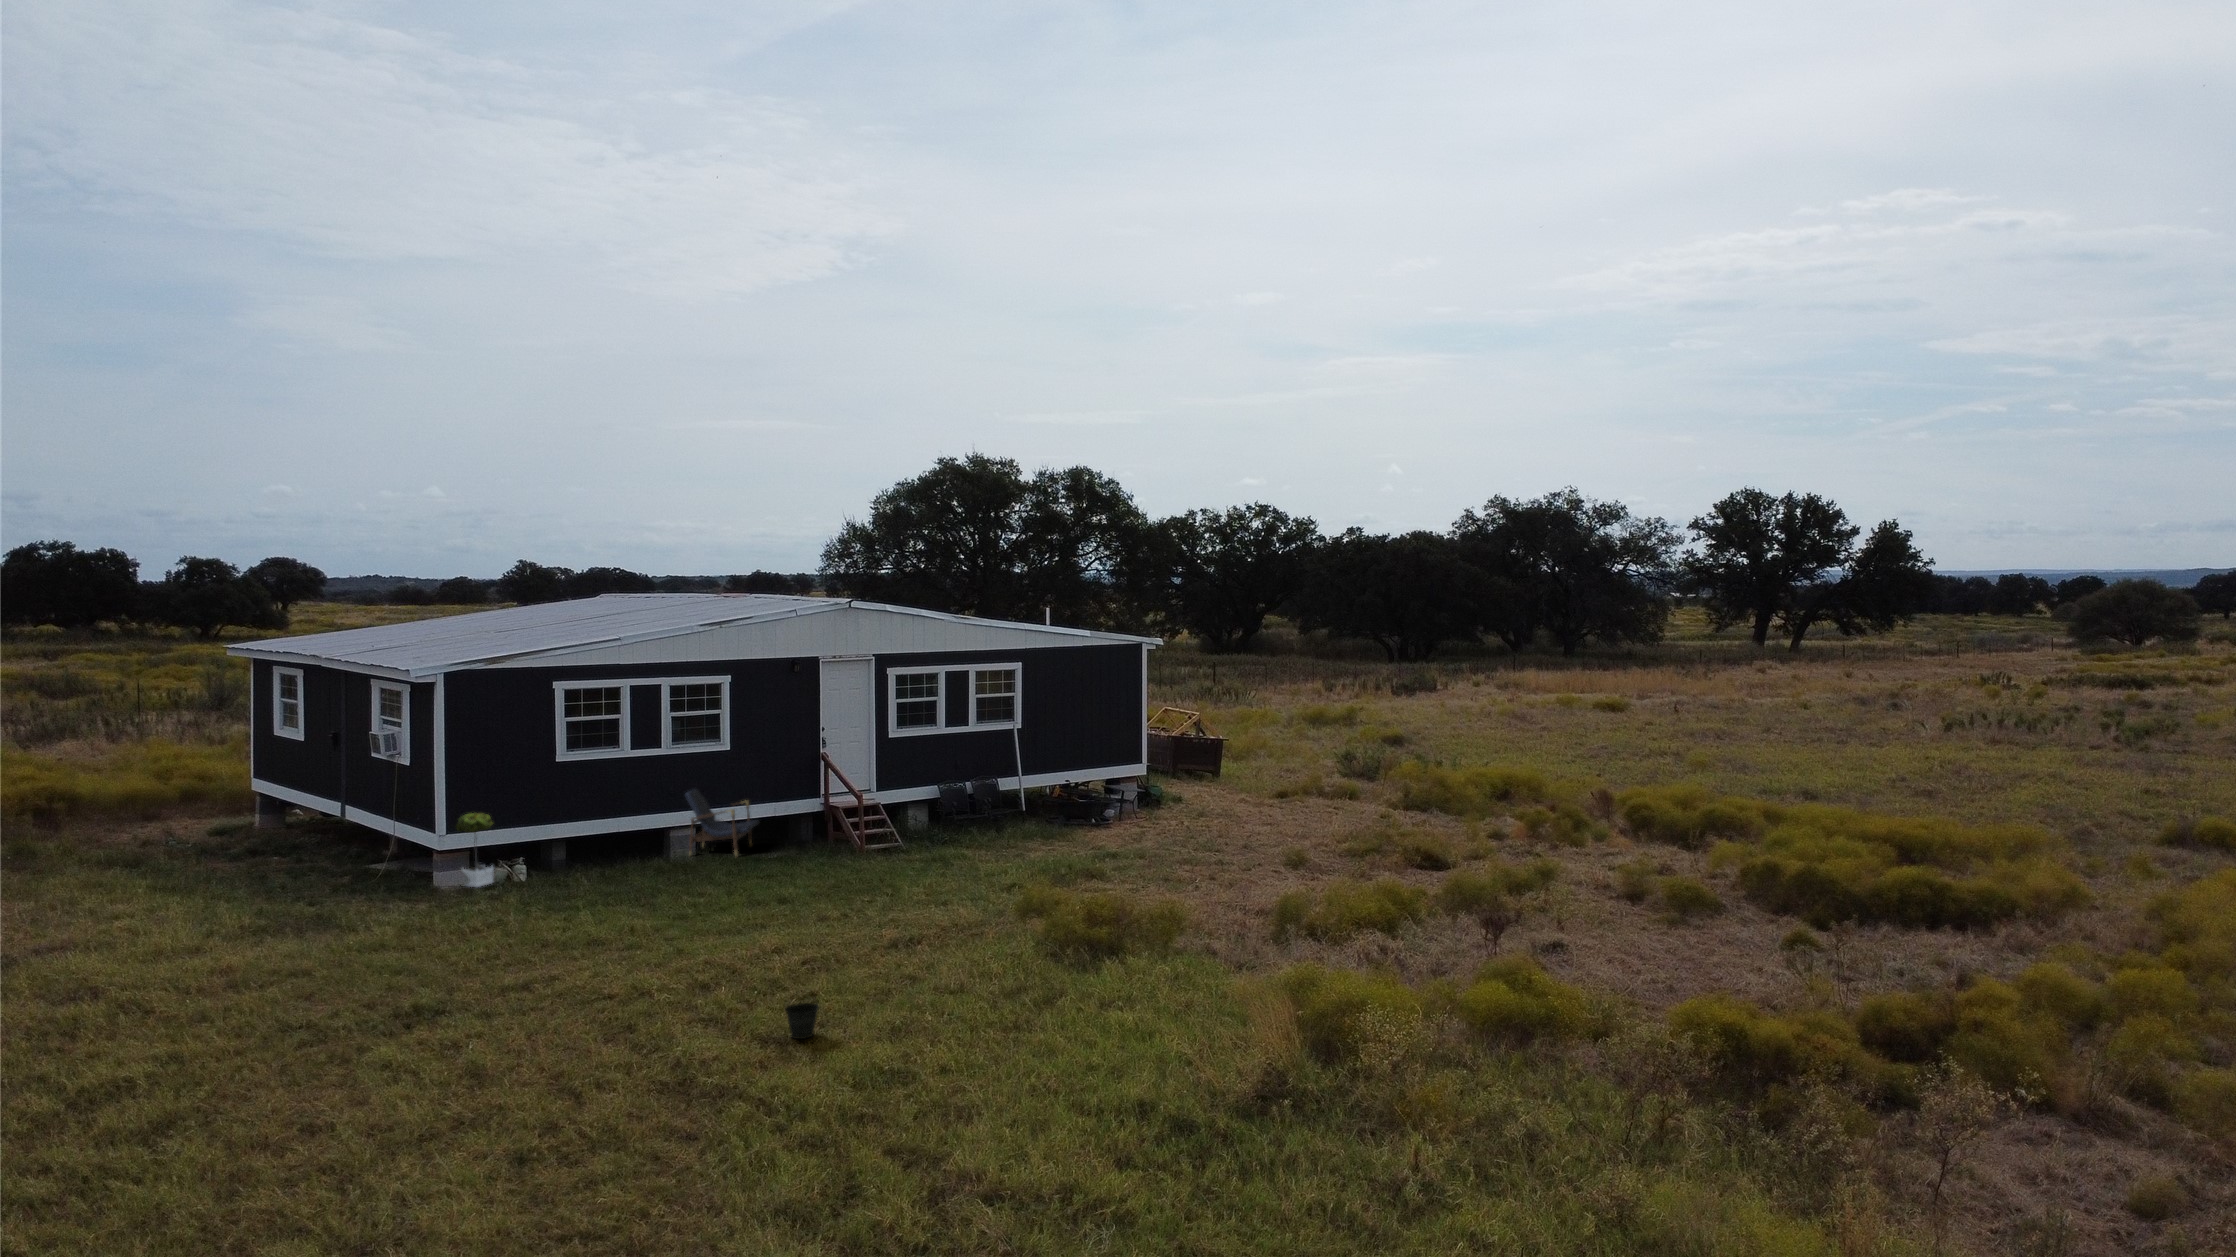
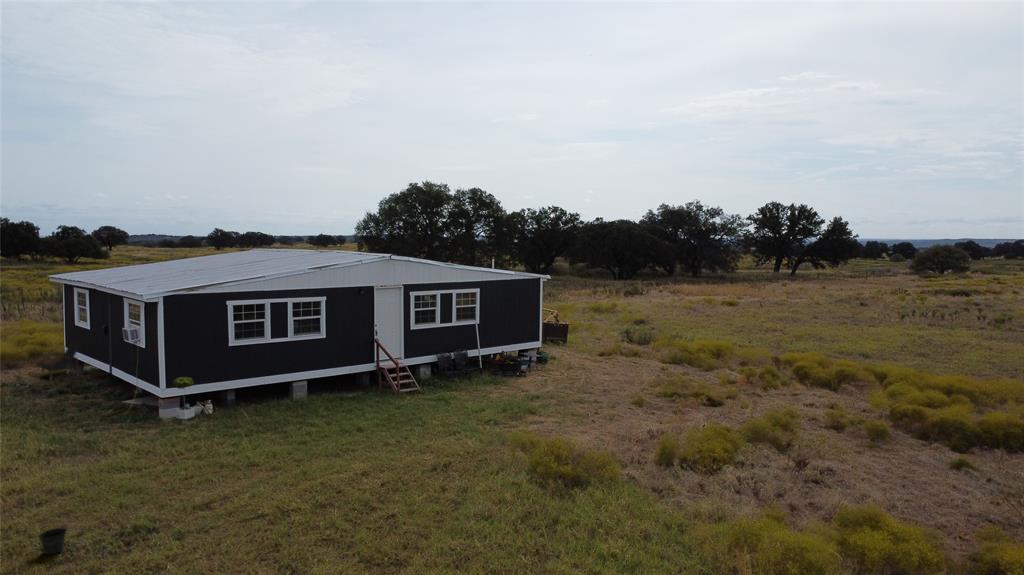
lounge chair: present [685,789,760,856] -> present [37,343,79,379]
bucket: present [786,1003,819,1039] -> present [38,527,67,555]

